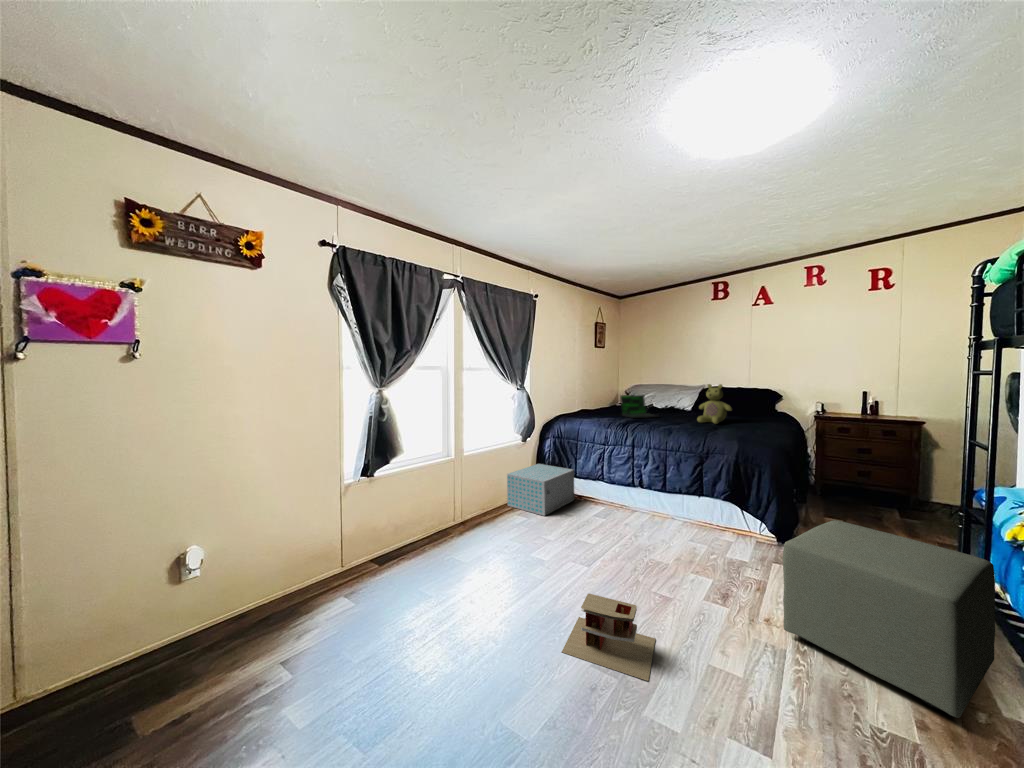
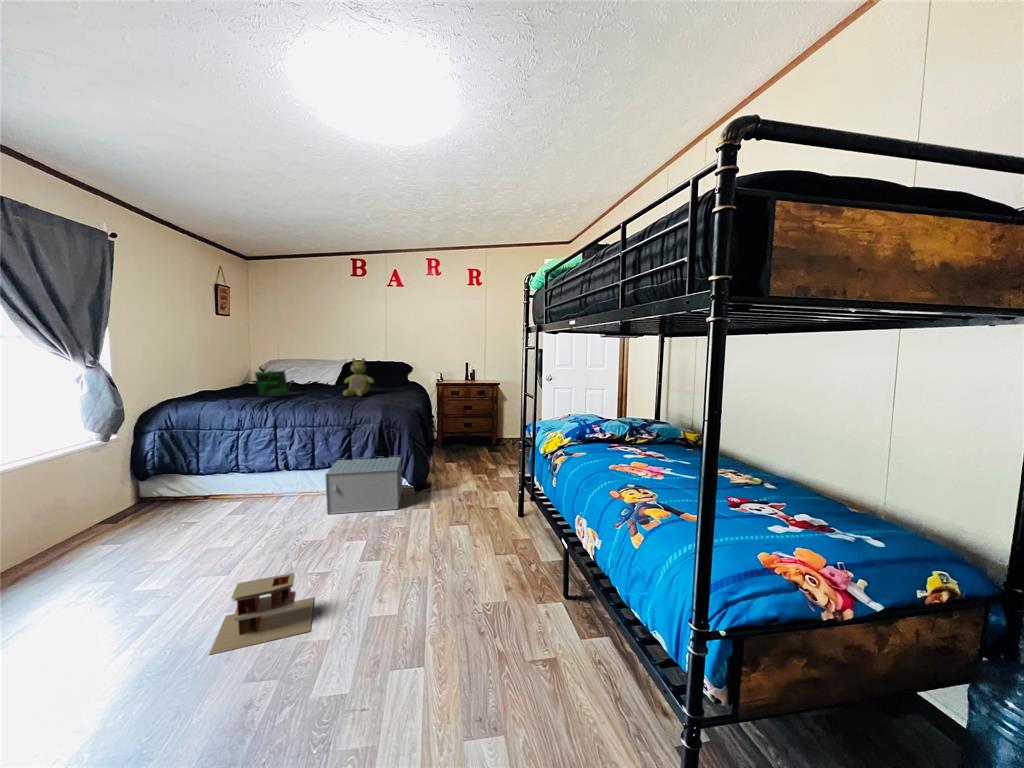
storage box: present [507,464,574,516] -> present [325,457,402,514]
ottoman: present [783,520,995,718] -> none [413,458,518,555]

